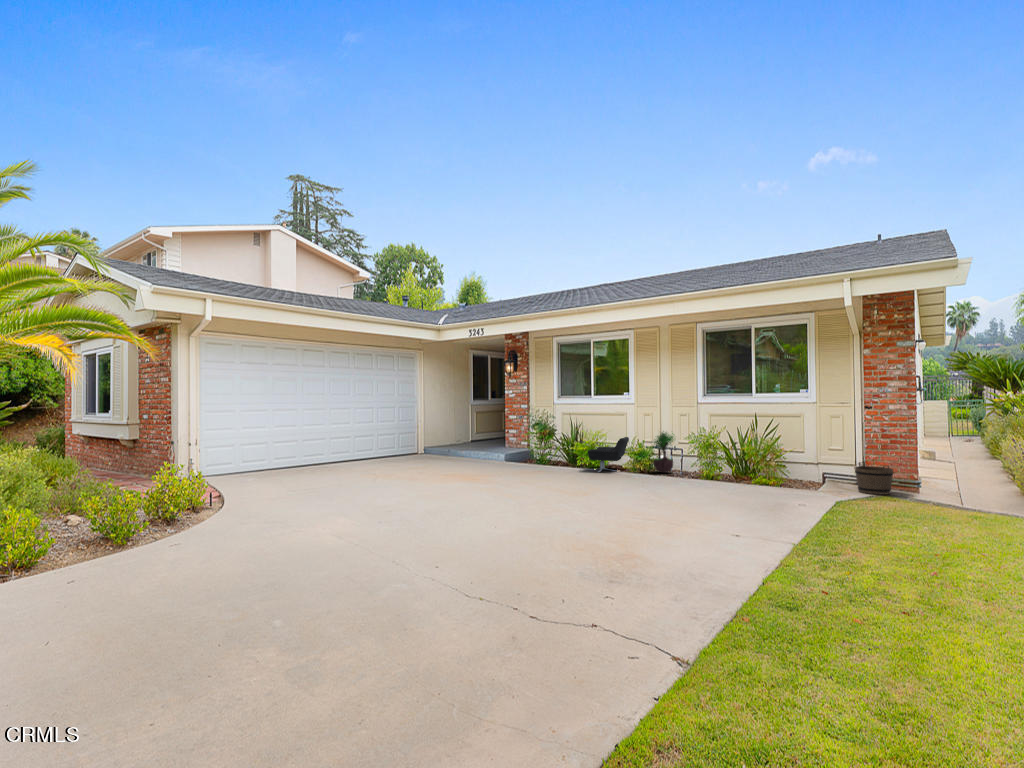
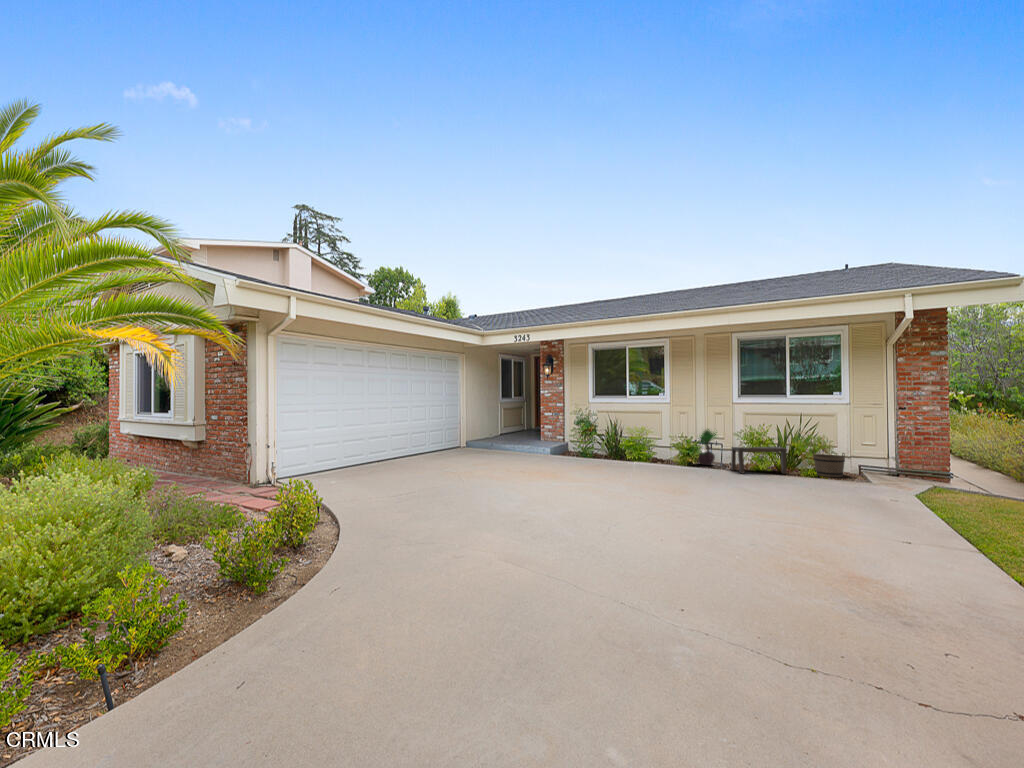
lounge chair: present [588,437,629,472] -> none [634,433,673,466]
bench: none [683,452,739,483] -> present [731,447,787,474]
bucket: present [855,462,893,495] -> present [813,452,845,477]

